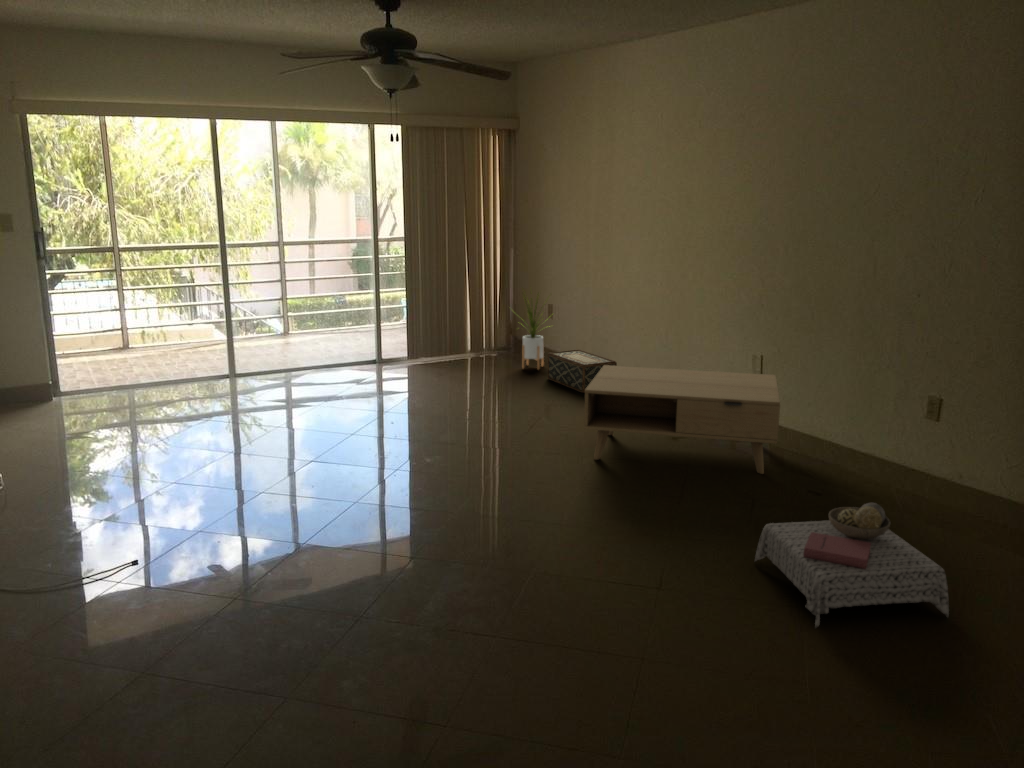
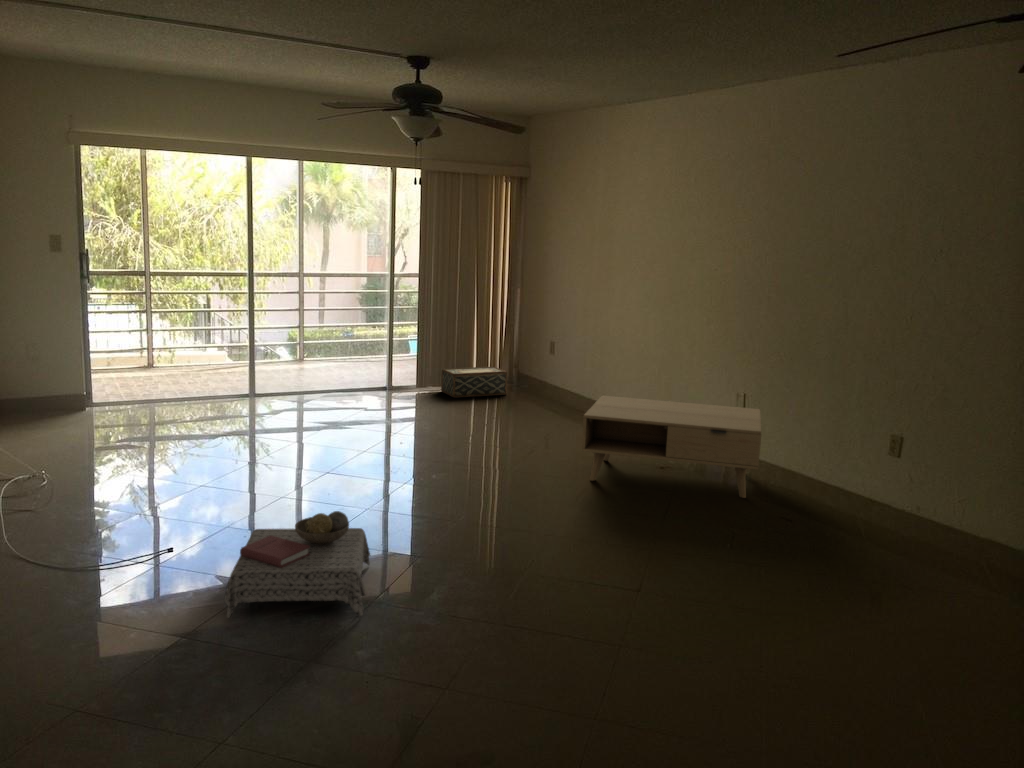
house plant: present [522,297,544,369] -> none [514,322,557,402]
woven basket: present [548,349,617,393] -> present [441,367,507,398]
ottoman: present [755,503,949,627] -> present [224,511,370,619]

